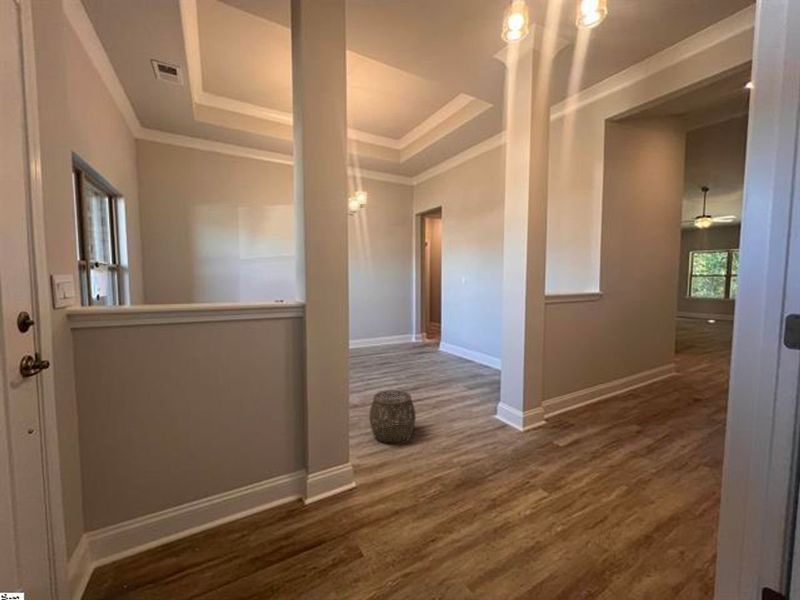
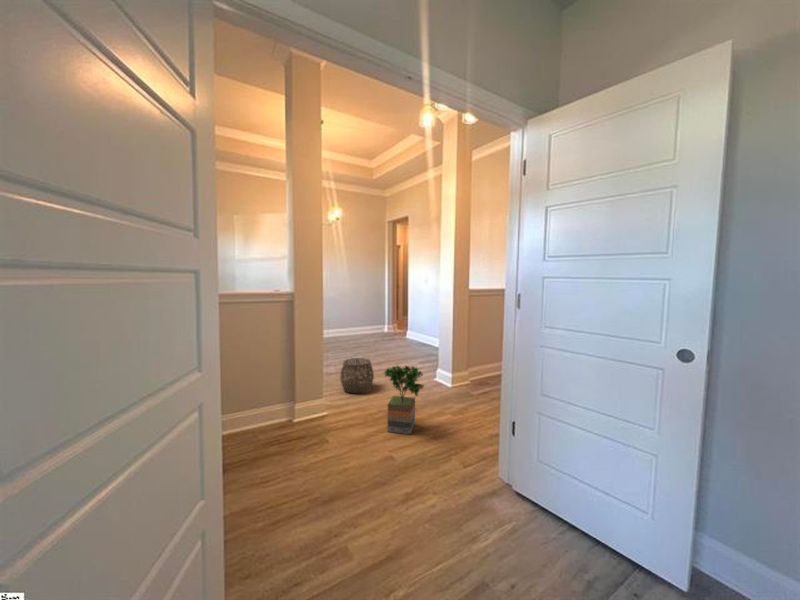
potted tree: none [444,417,516,538] -> present [384,365,424,434]

